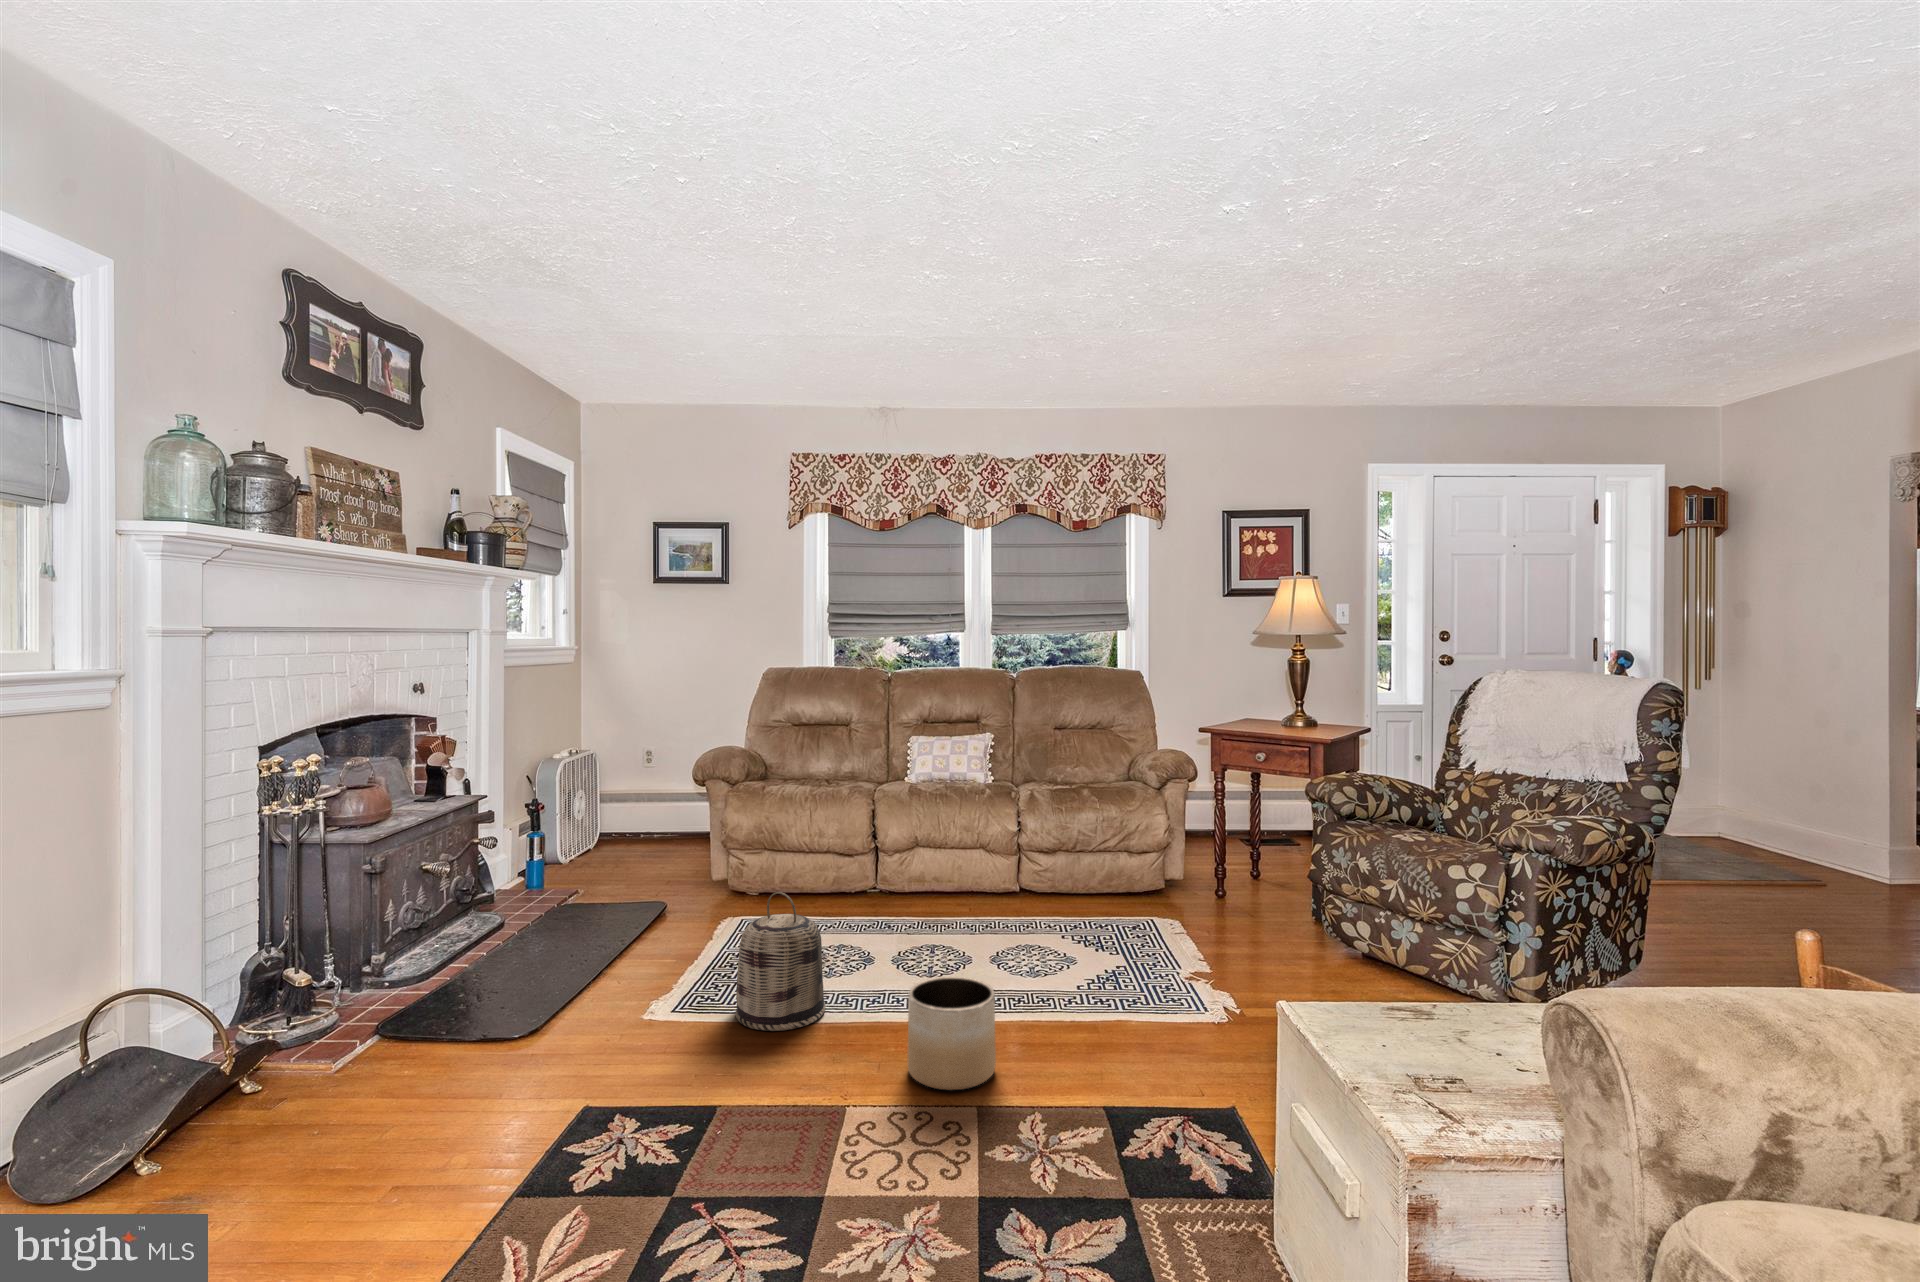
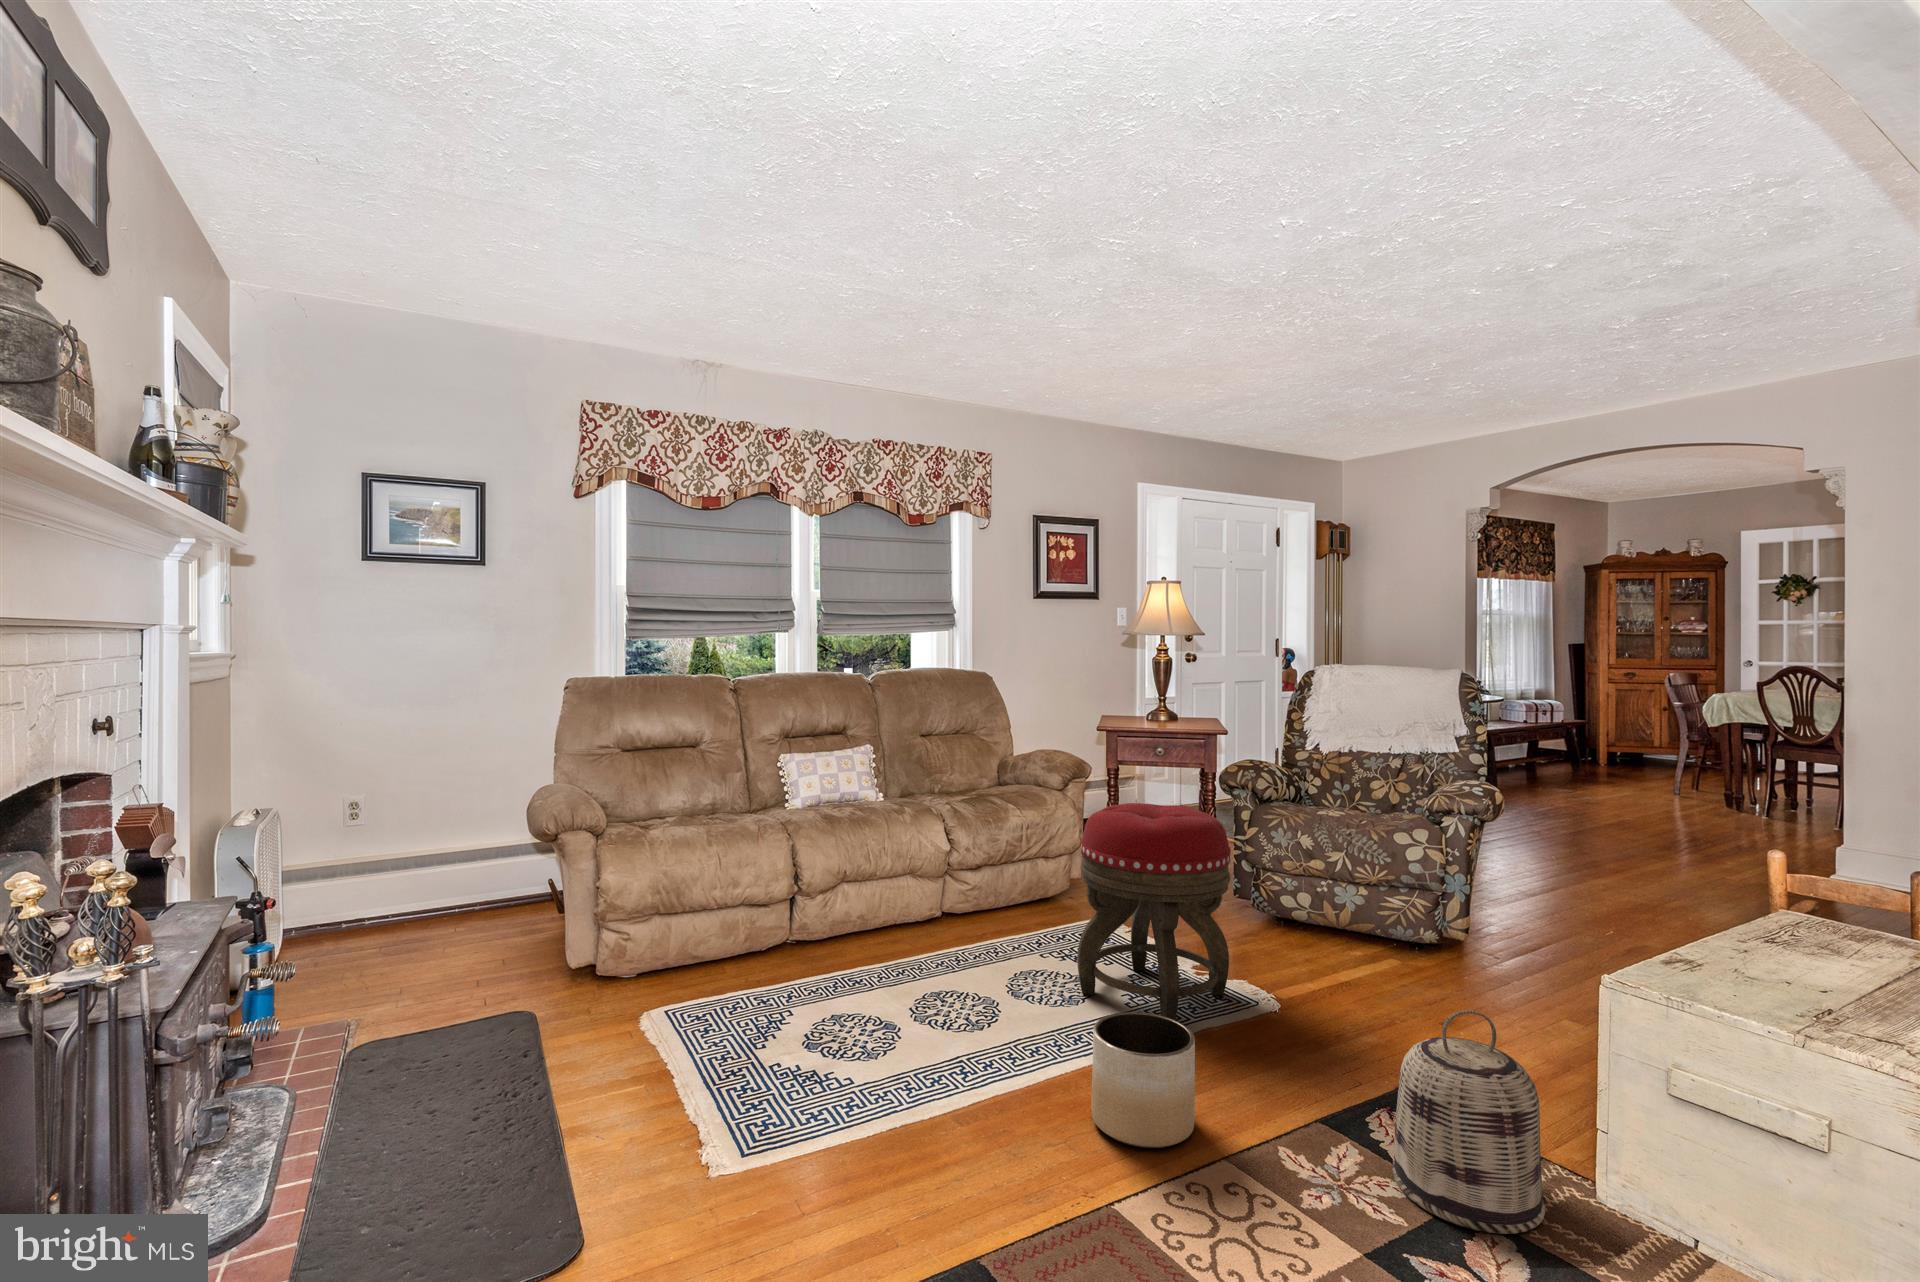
footstool: none [1043,804,1186,1012] -> present [1077,803,1231,1020]
basket: present [736,892,825,1031] -> present [1392,1010,1545,1234]

